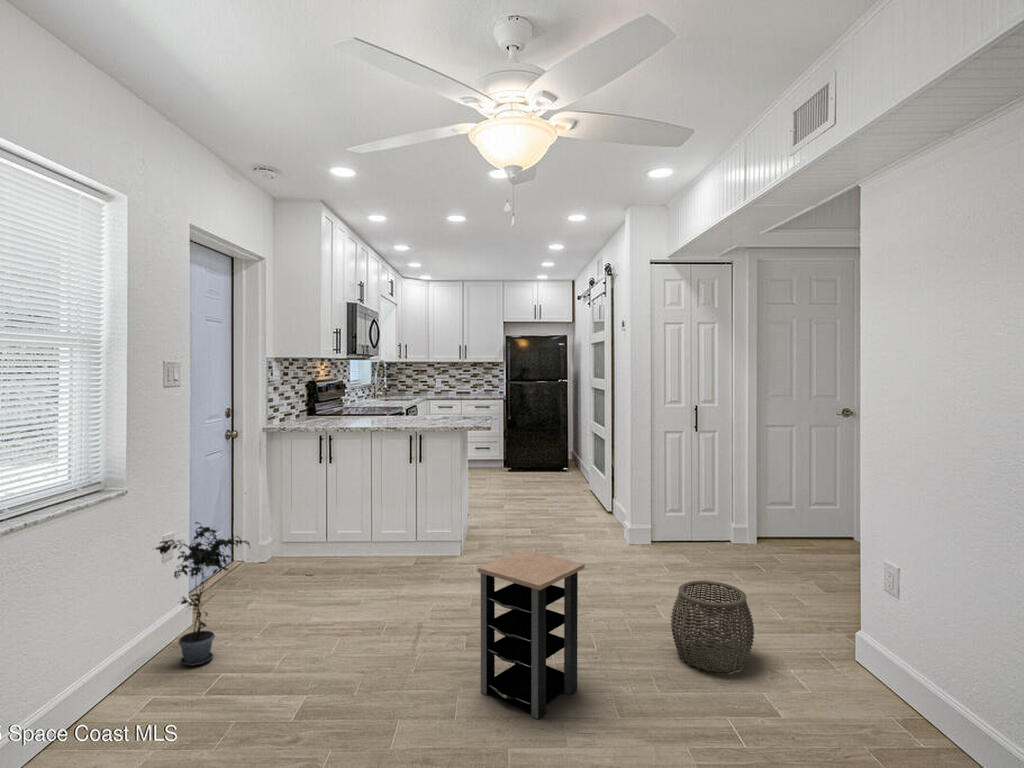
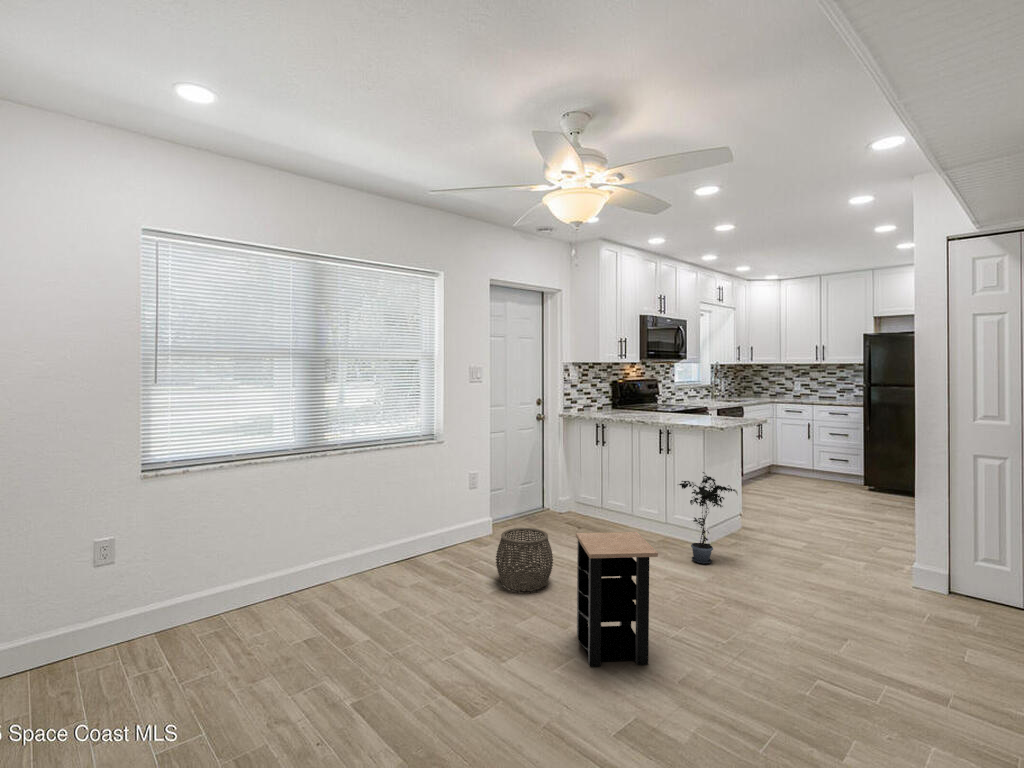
potted plant: present [156,522,250,665] -> present [679,472,737,564]
woven basket: present [671,581,754,673] -> present [496,528,553,591]

